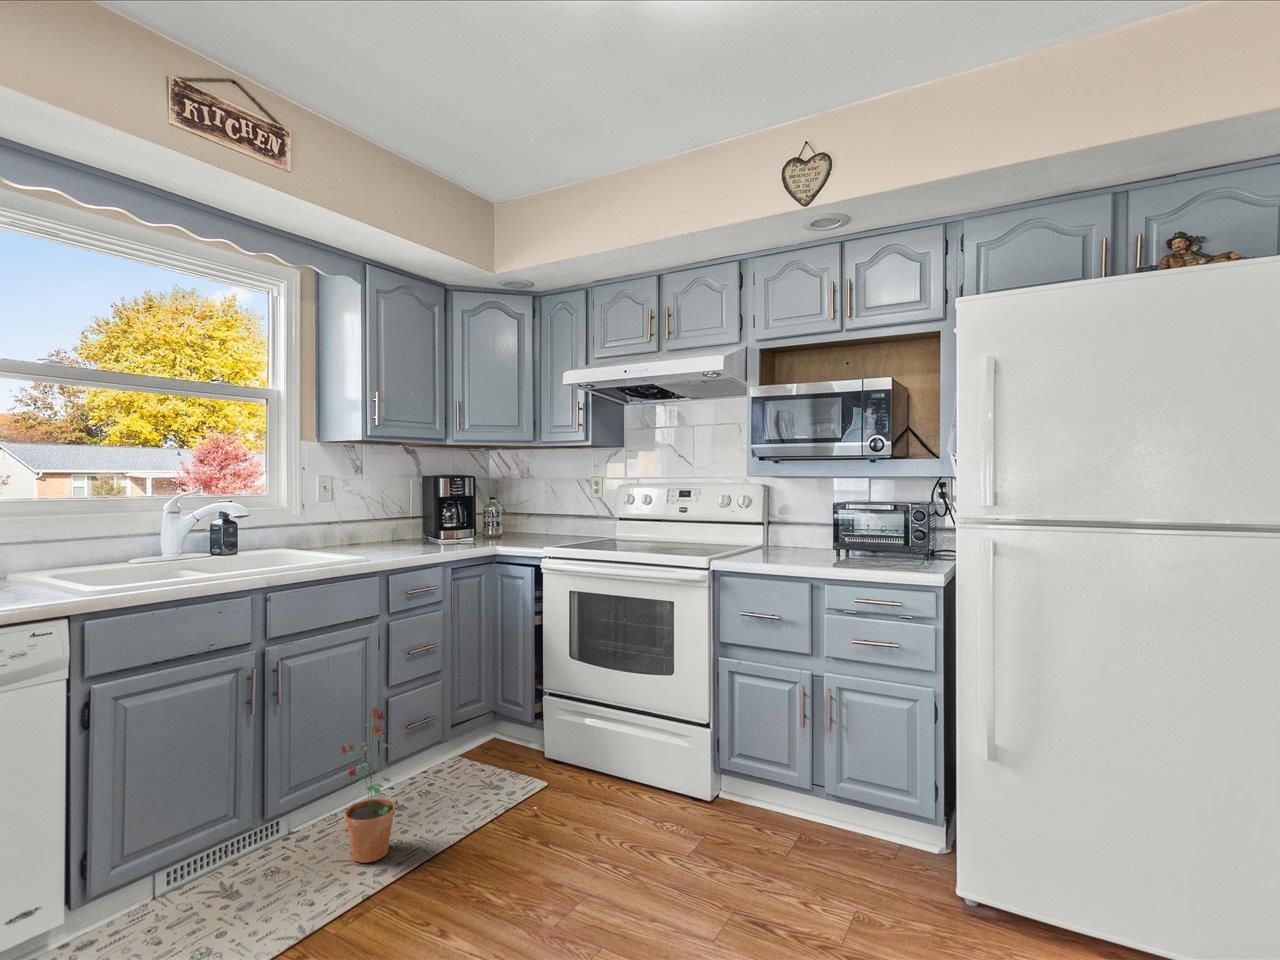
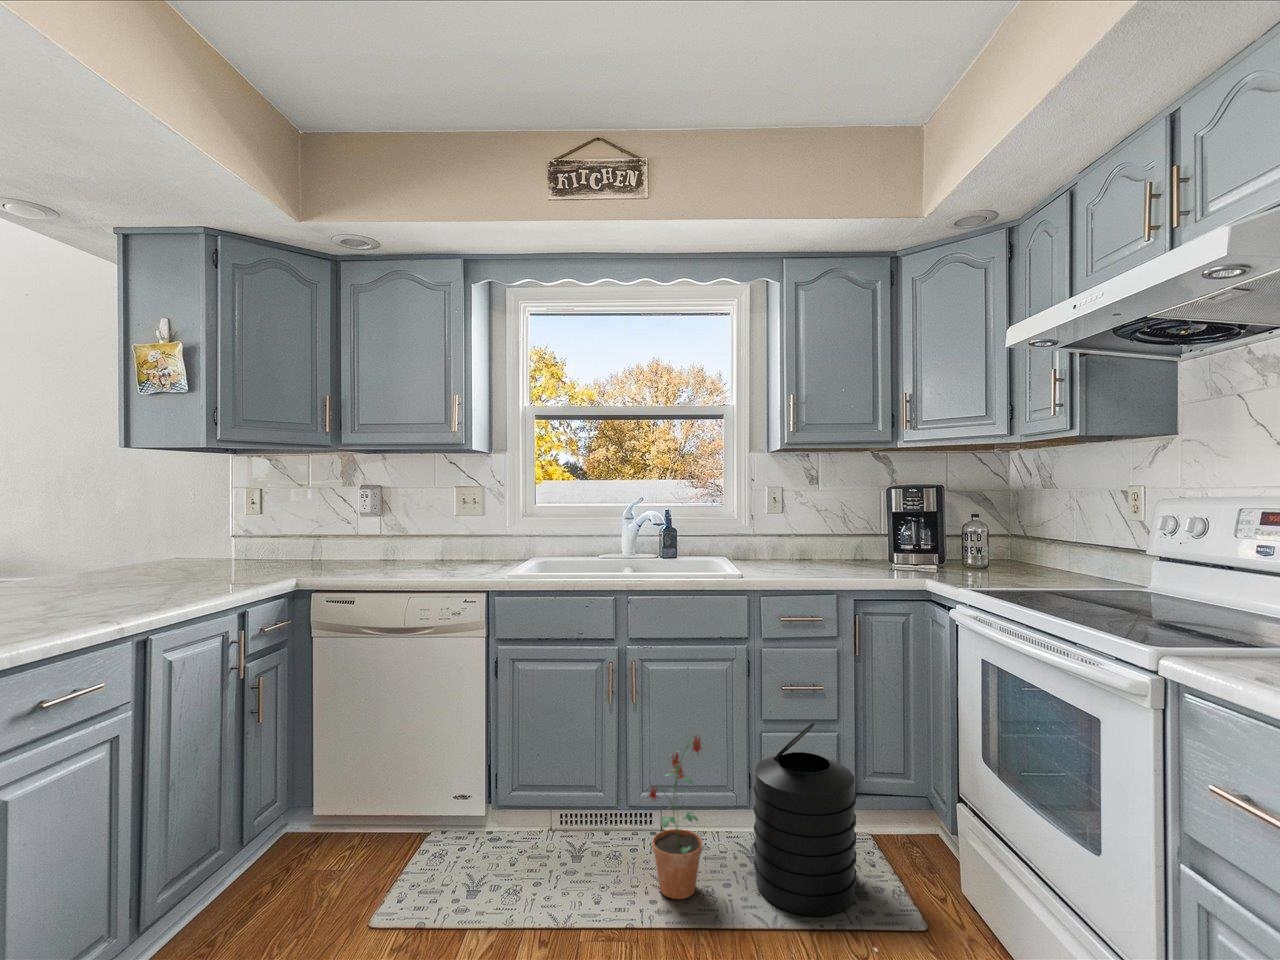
trash can: none [414,668,499,823] -> present [754,723,856,916]

